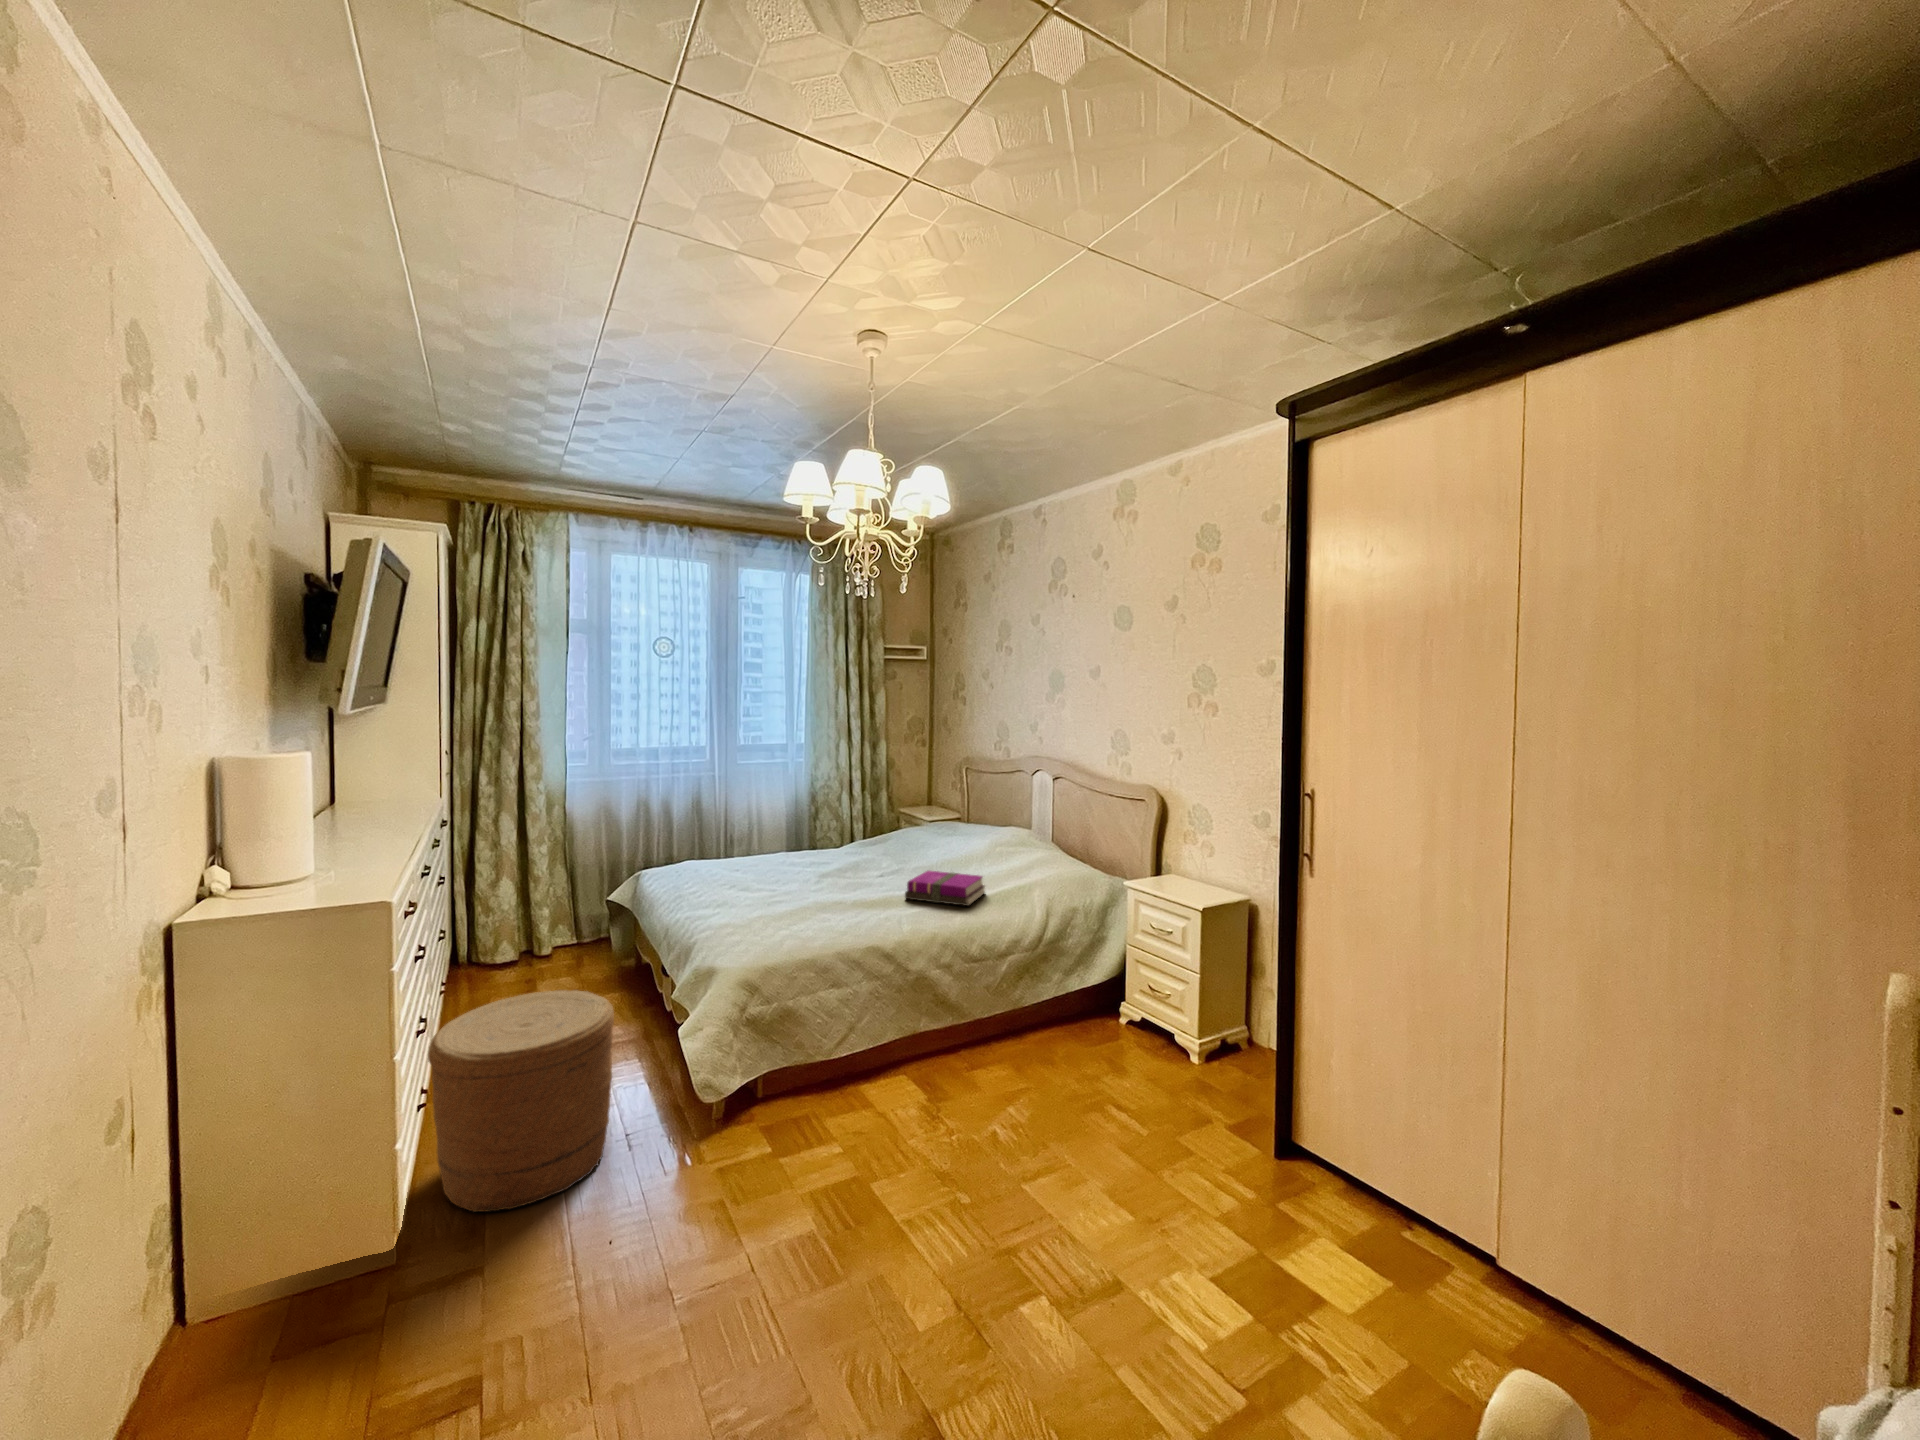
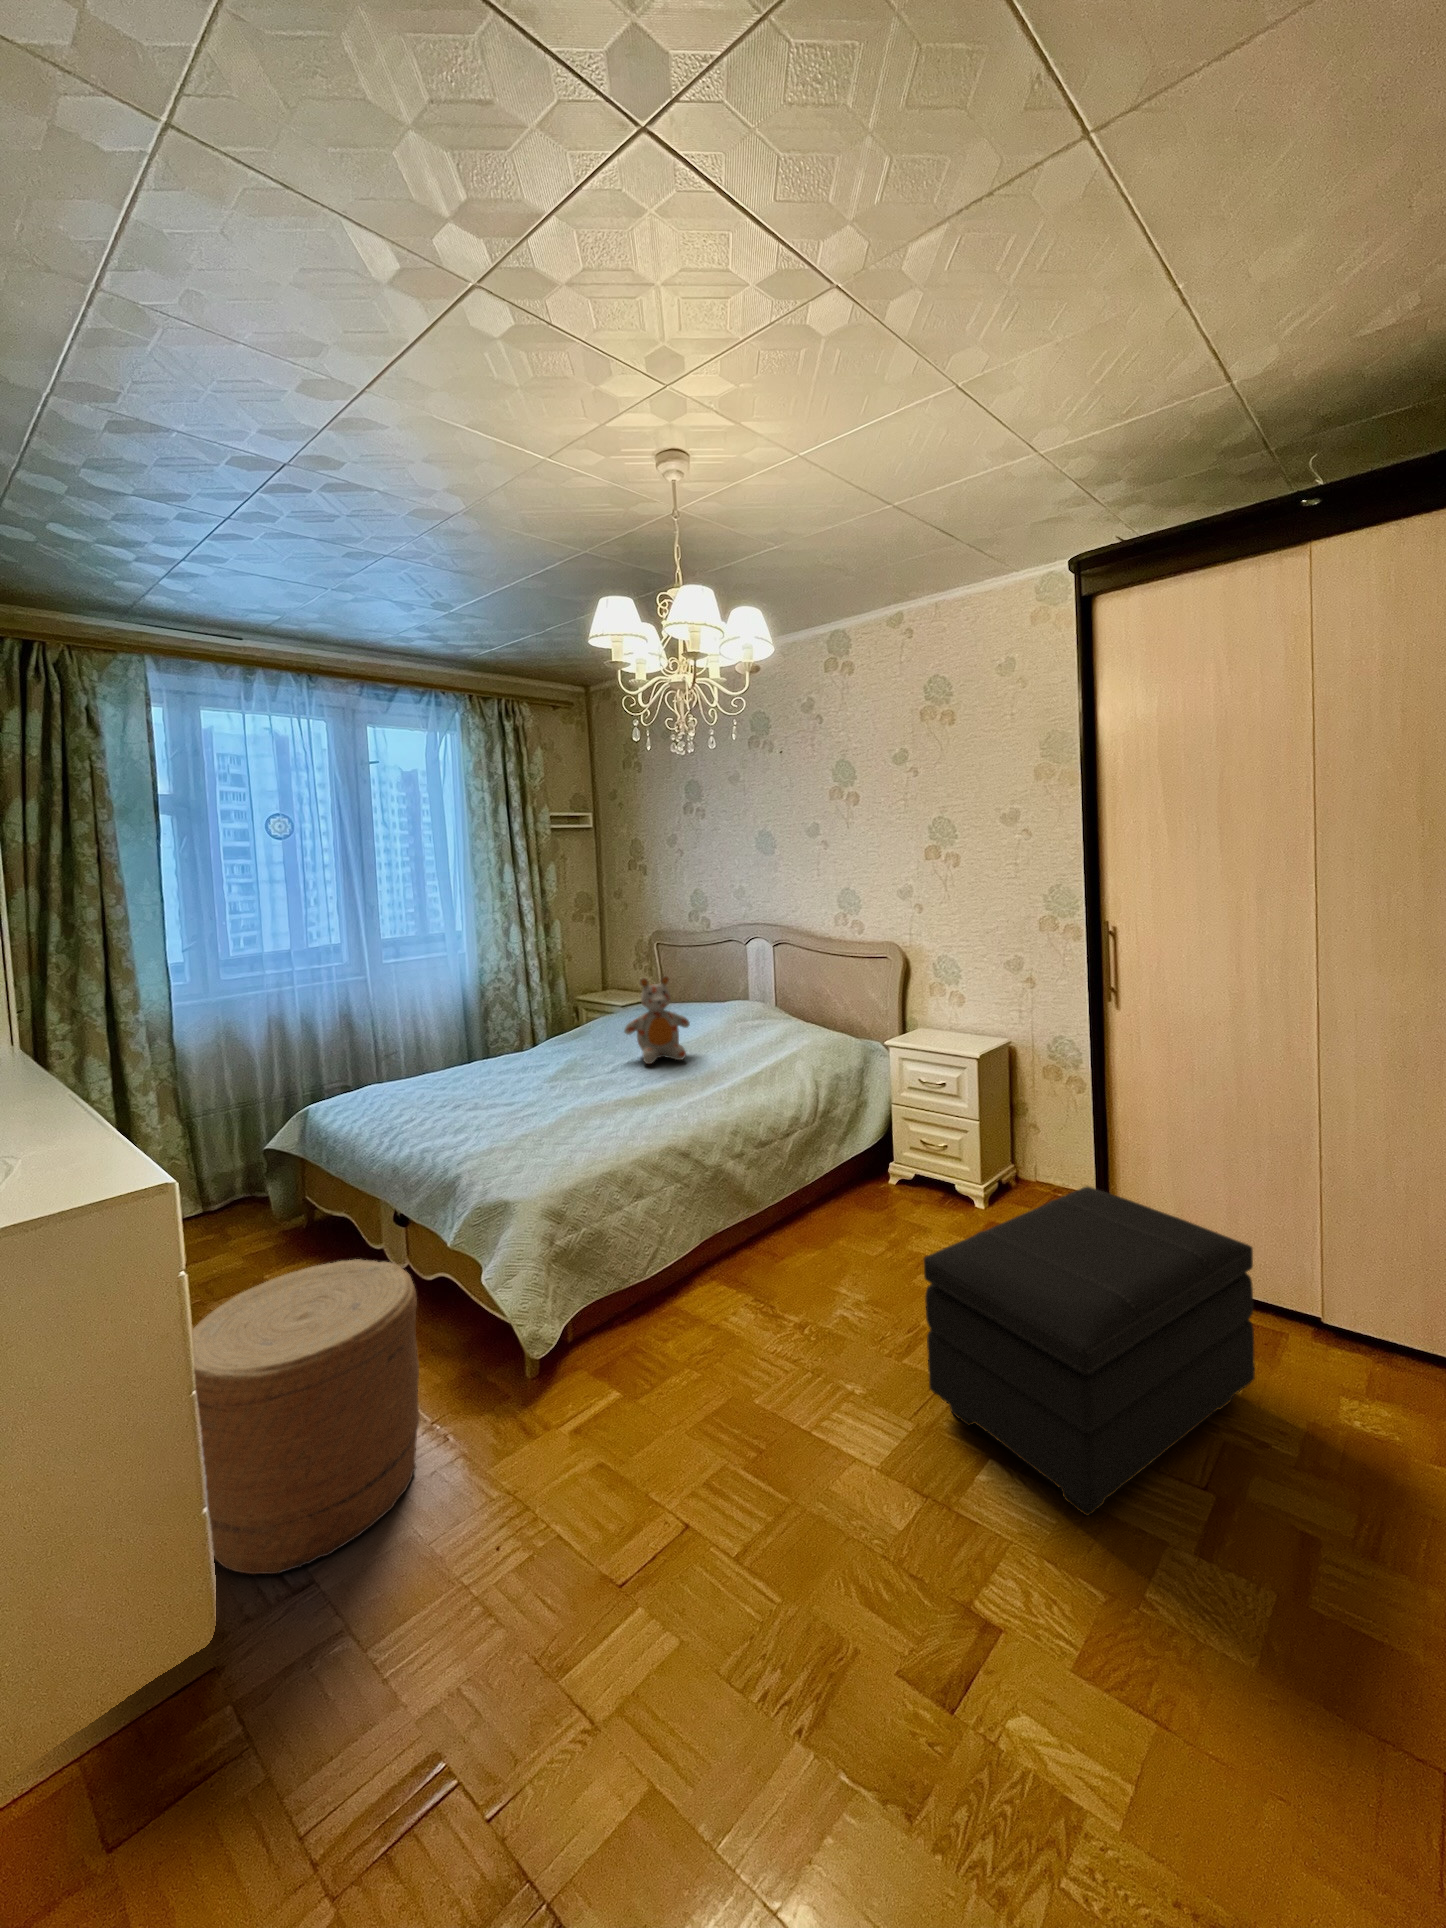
stuffed bear: none [894,795,954,874] -> present [624,976,690,1064]
notebook: present [905,871,985,906] -> none [670,1055,748,1091]
footstool: none [1017,1056,1366,1376] -> present [924,1187,1255,1516]

